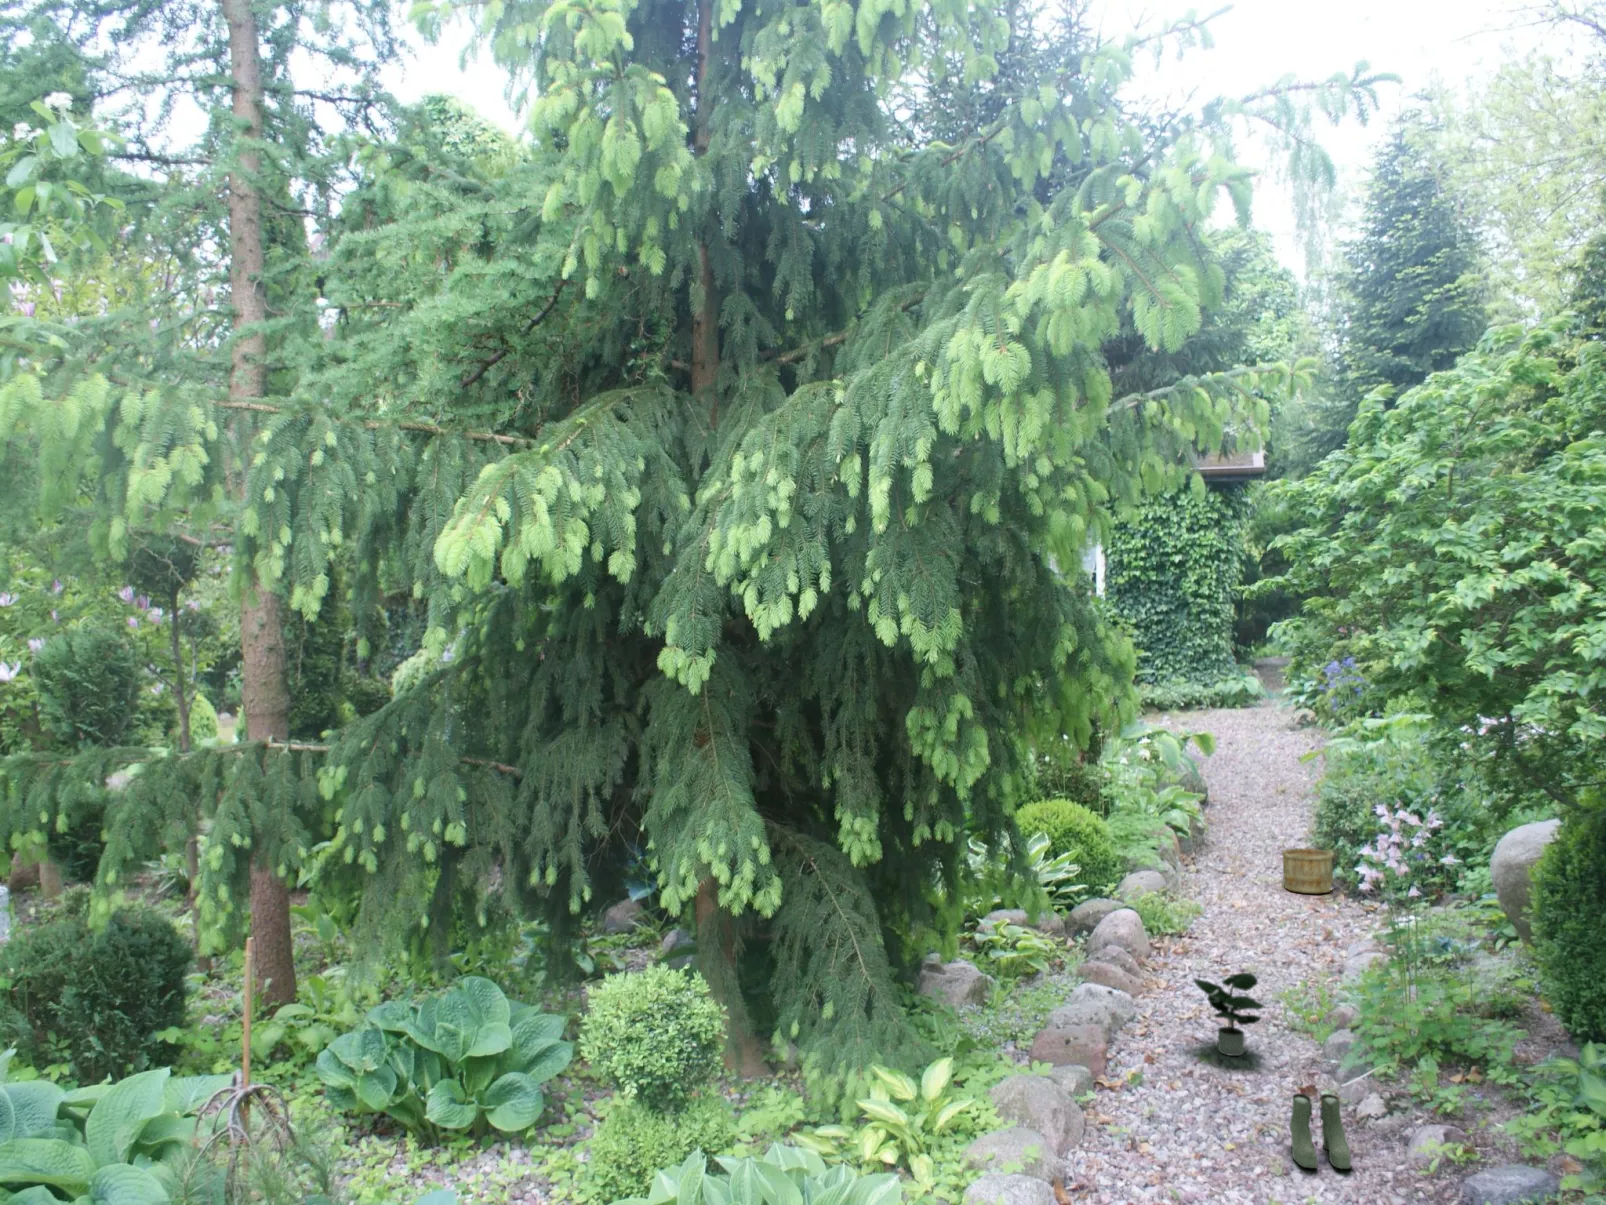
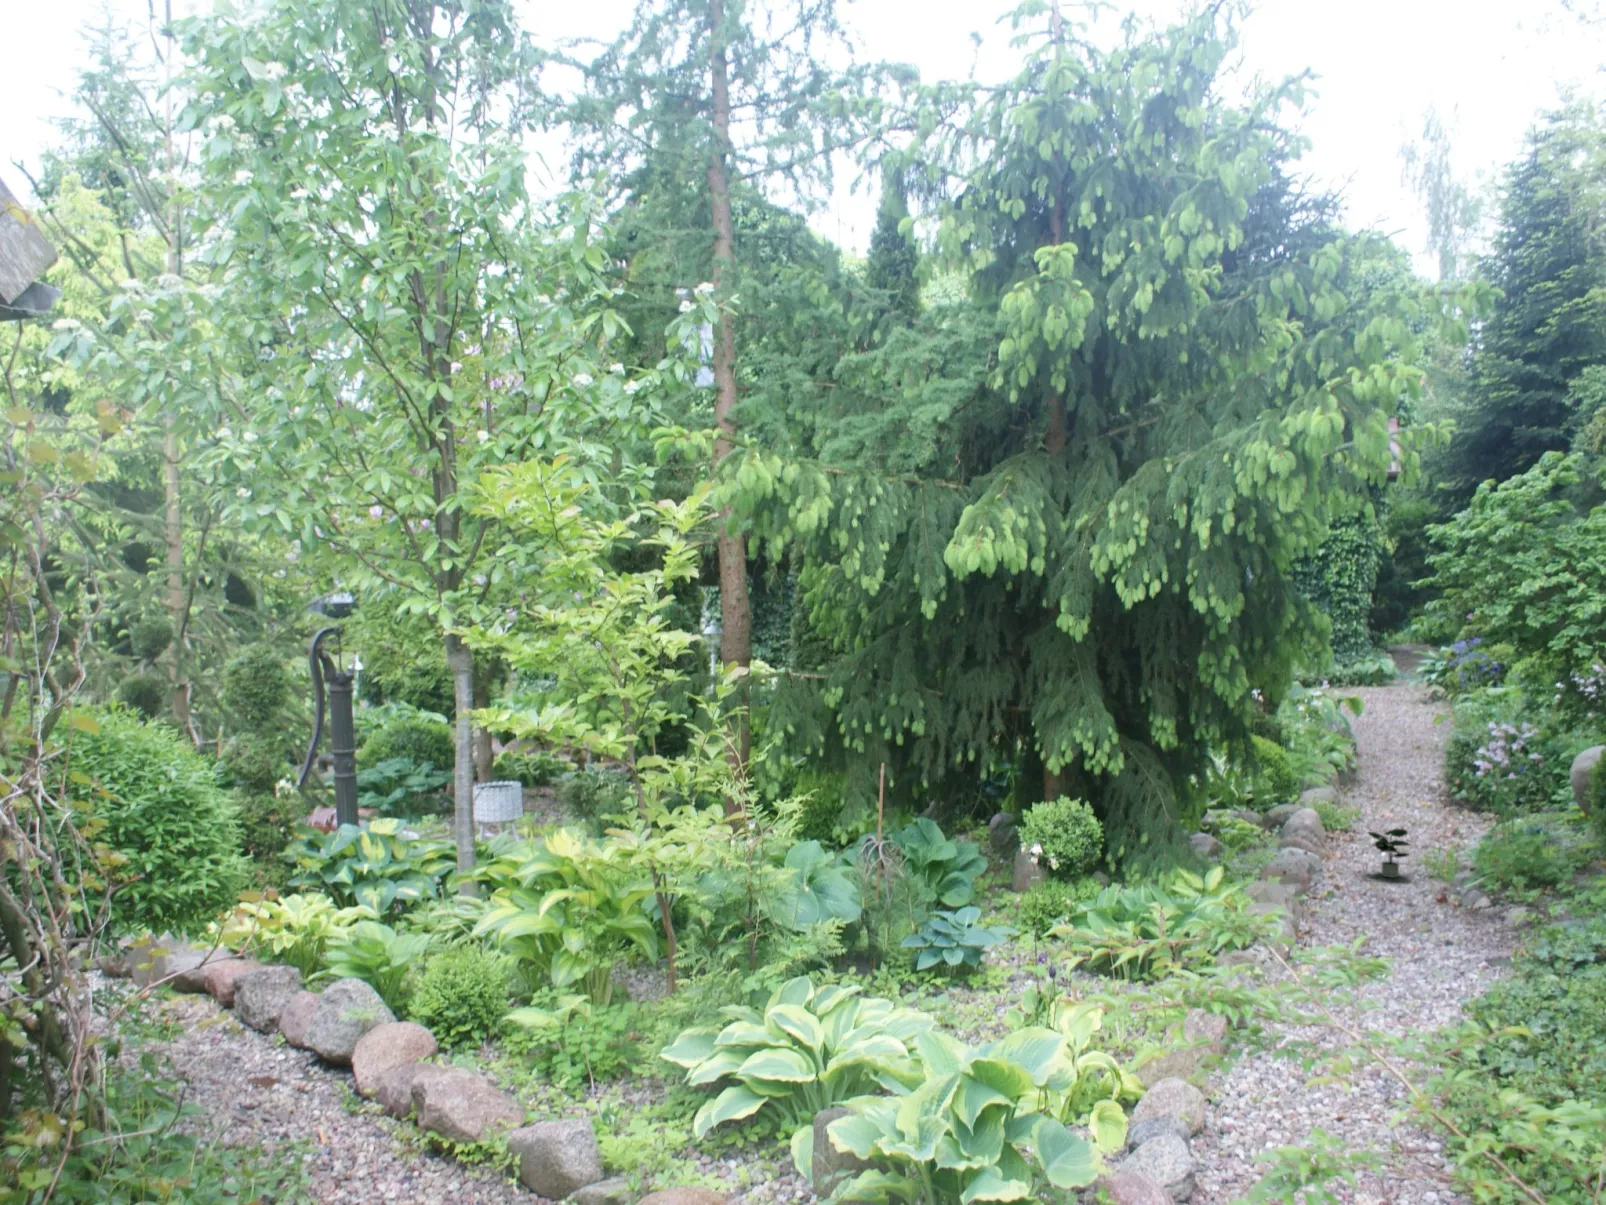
wooden bucket: present [1281,848,1333,893] -> none [1419,779,1459,810]
boots: present [1289,1093,1351,1169] -> none [1429,876,1464,912]

